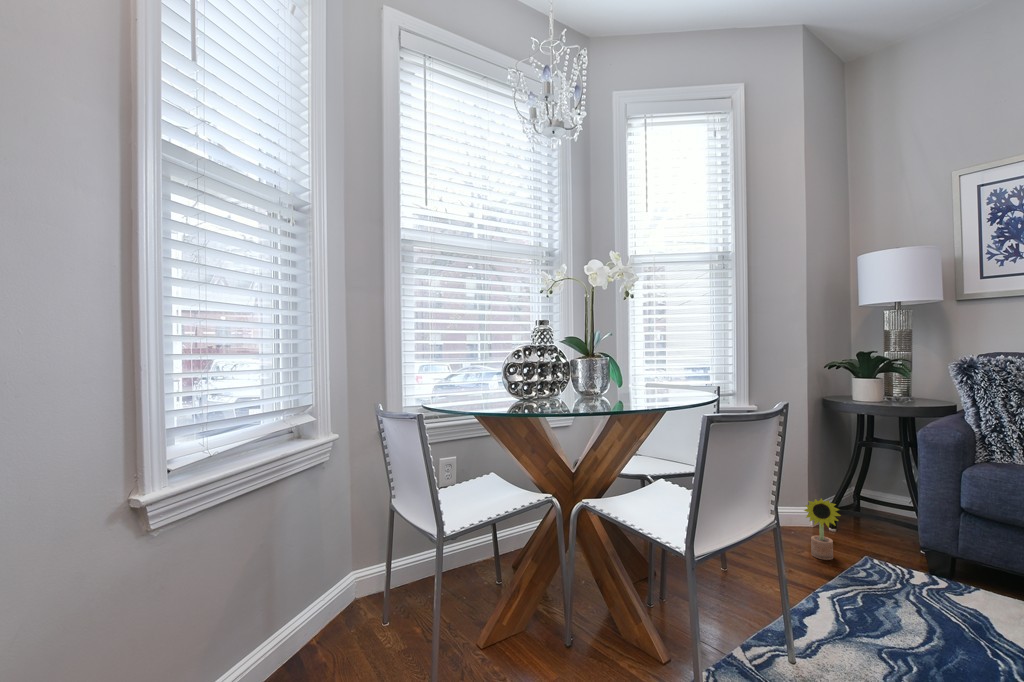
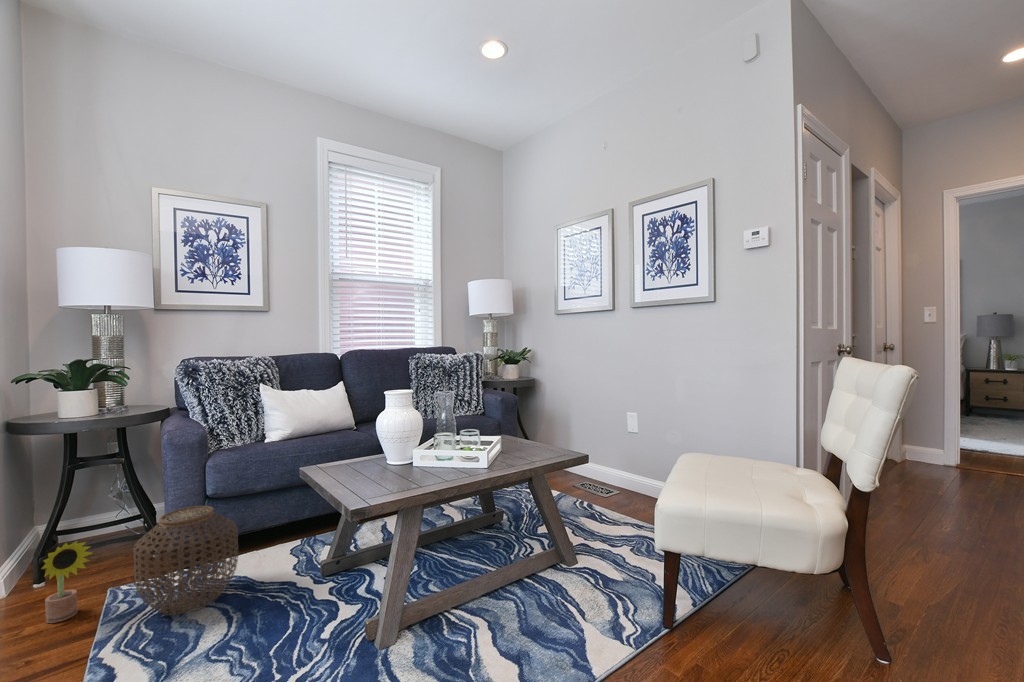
woven basket: none [857,506,970,617] -> present [133,506,238,615]

